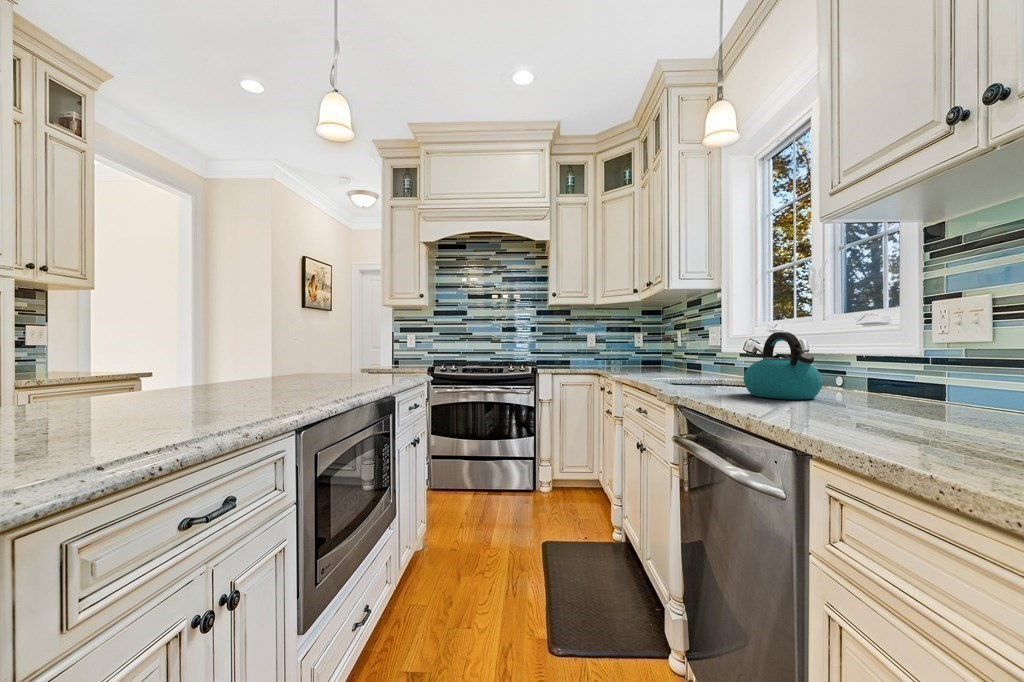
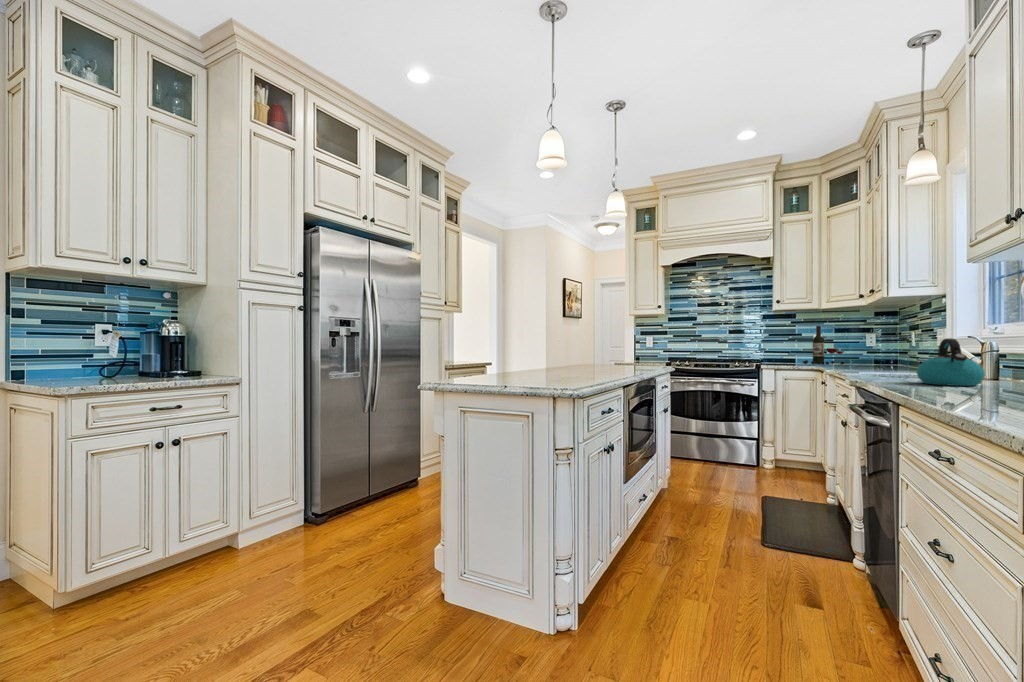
wine bottle: none [577,324,617,367] -> present [803,326,844,364]

